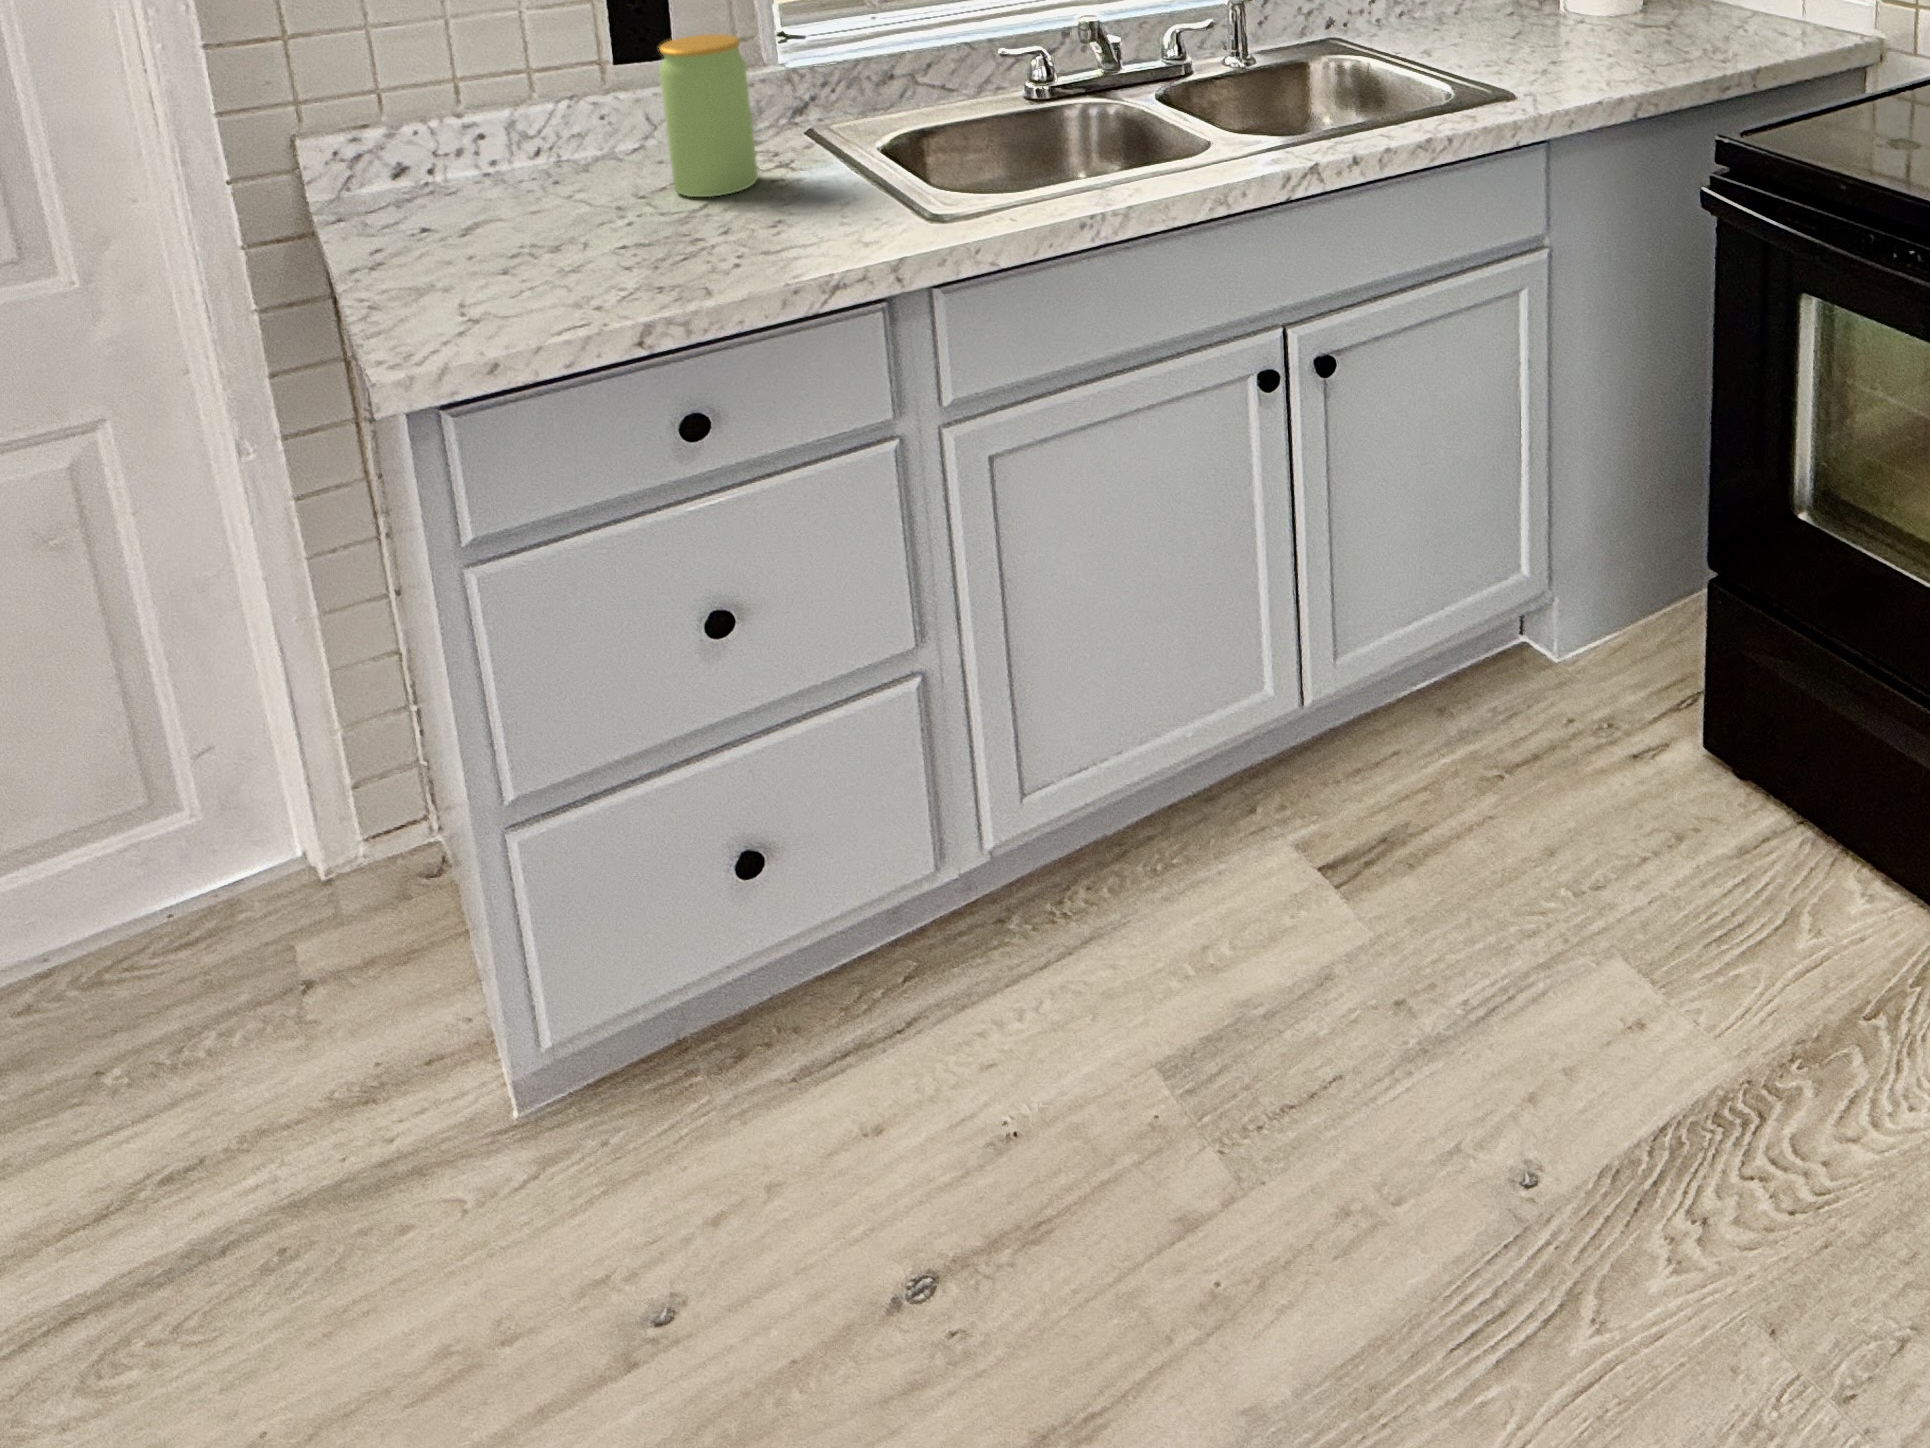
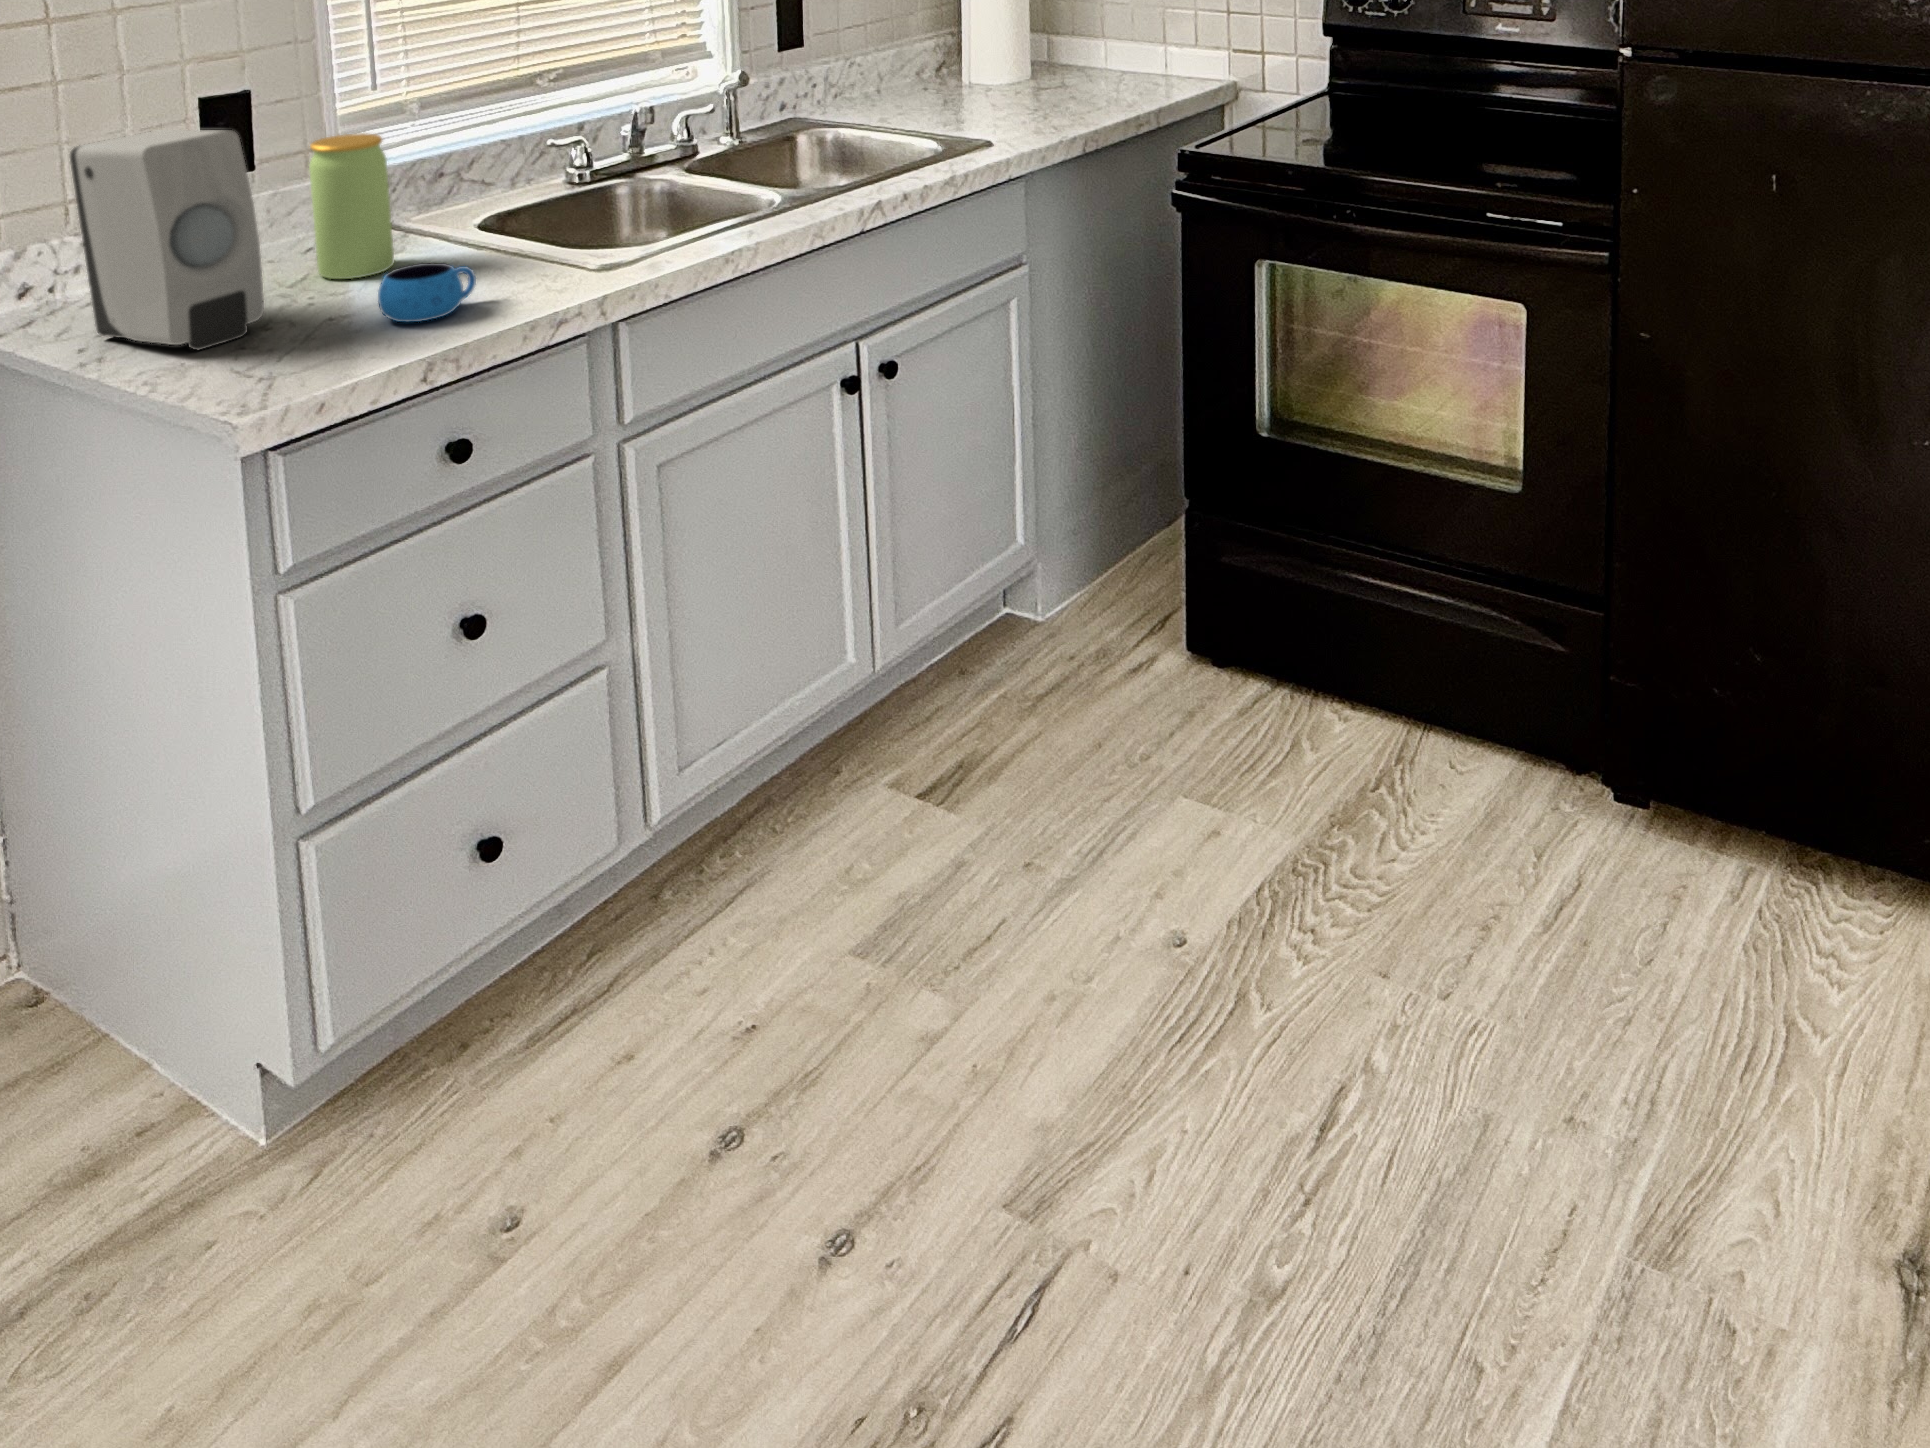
soap dispenser: none [369,20,547,273] -> present [70,130,264,350]
mug: none [646,199,768,270] -> present [378,263,476,322]

